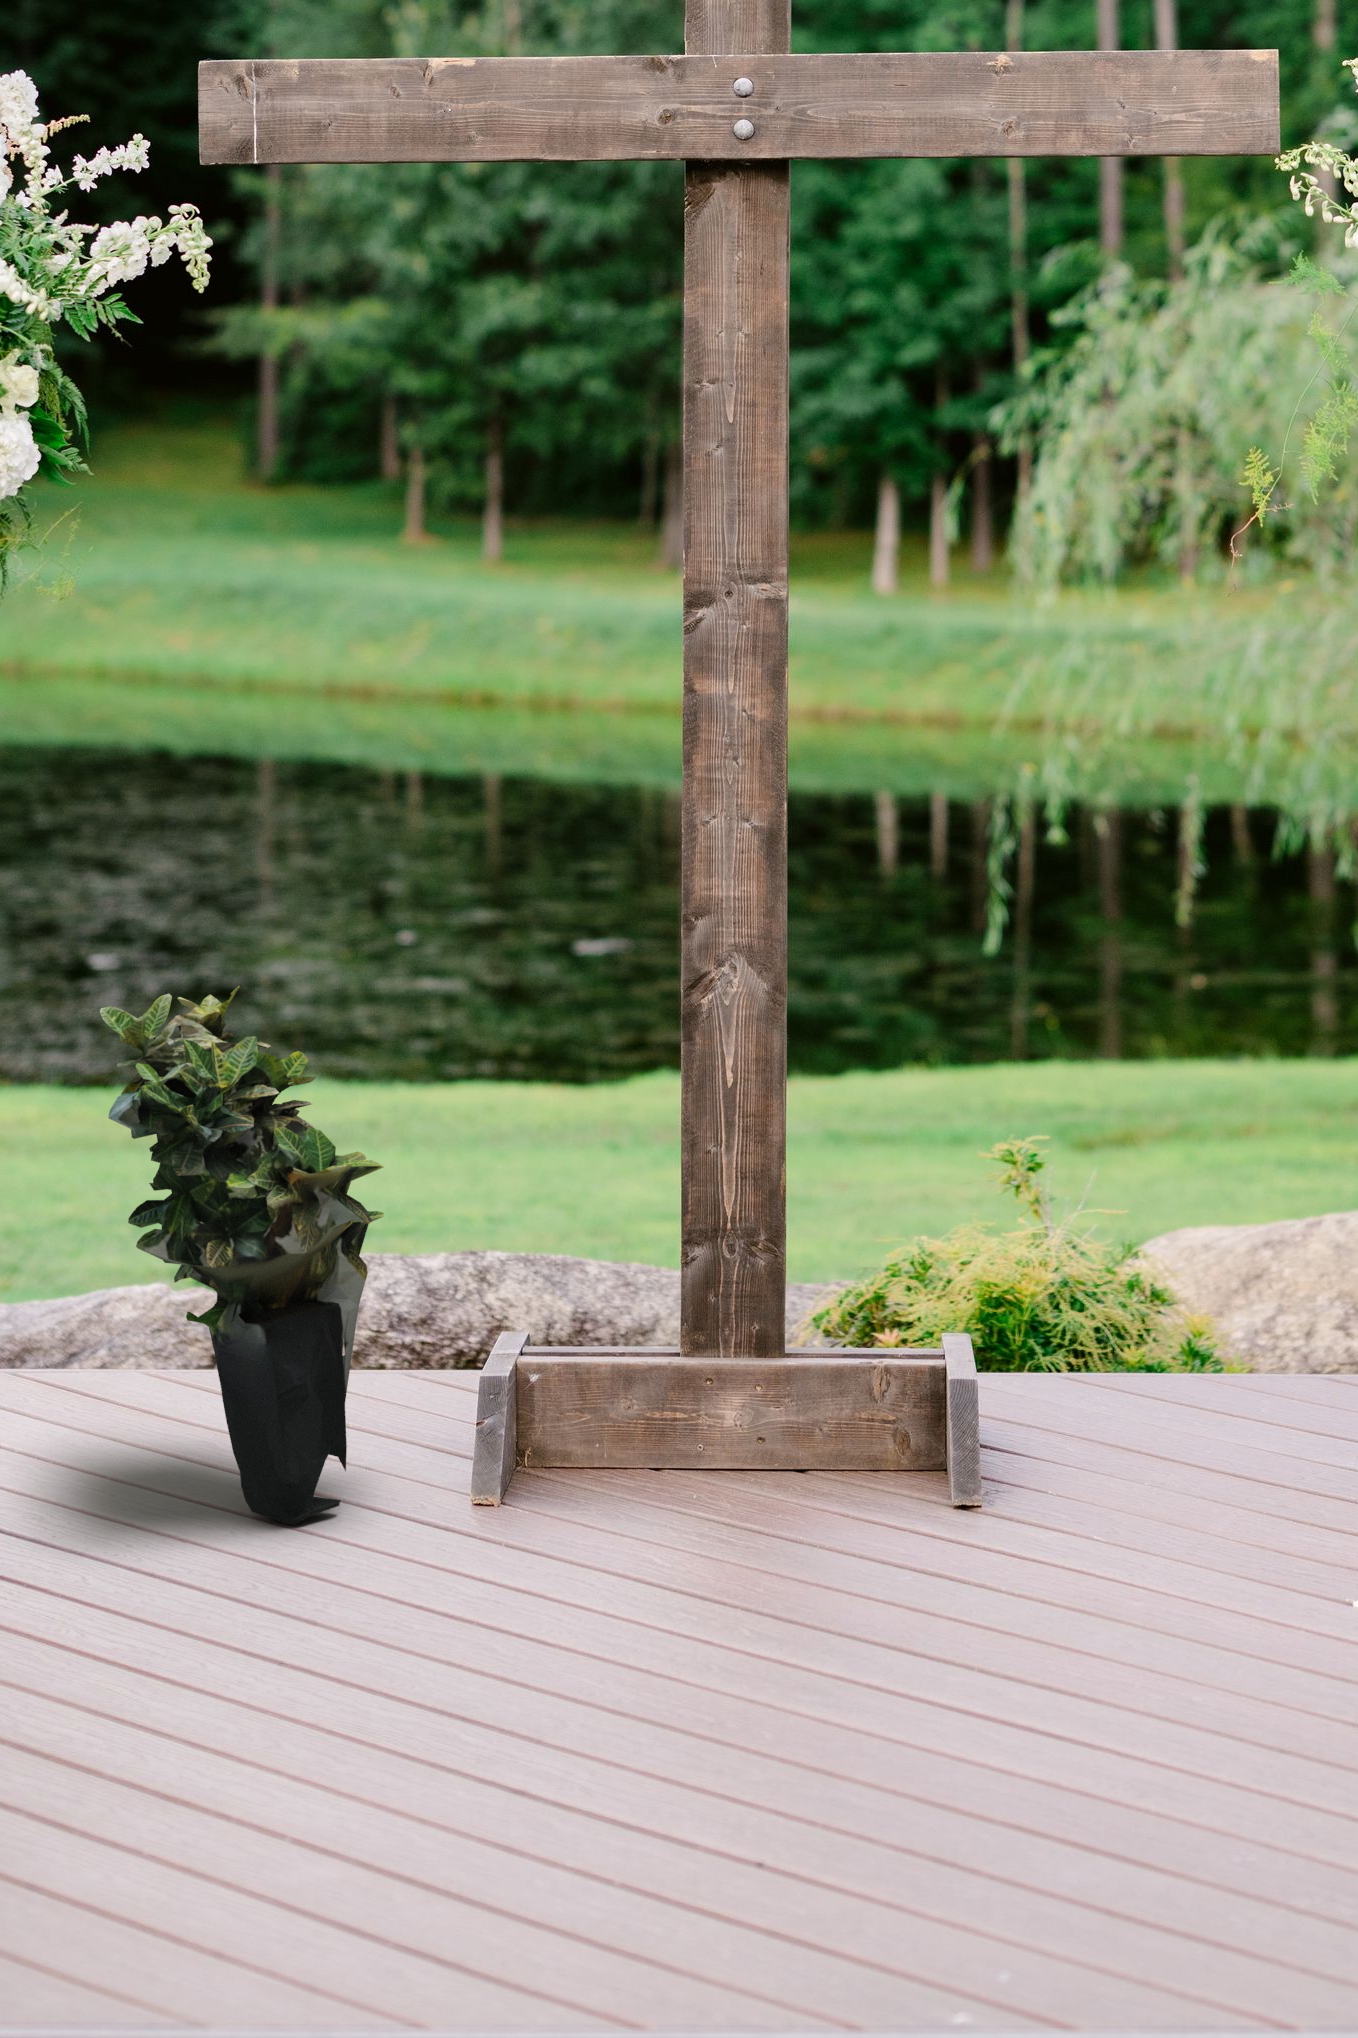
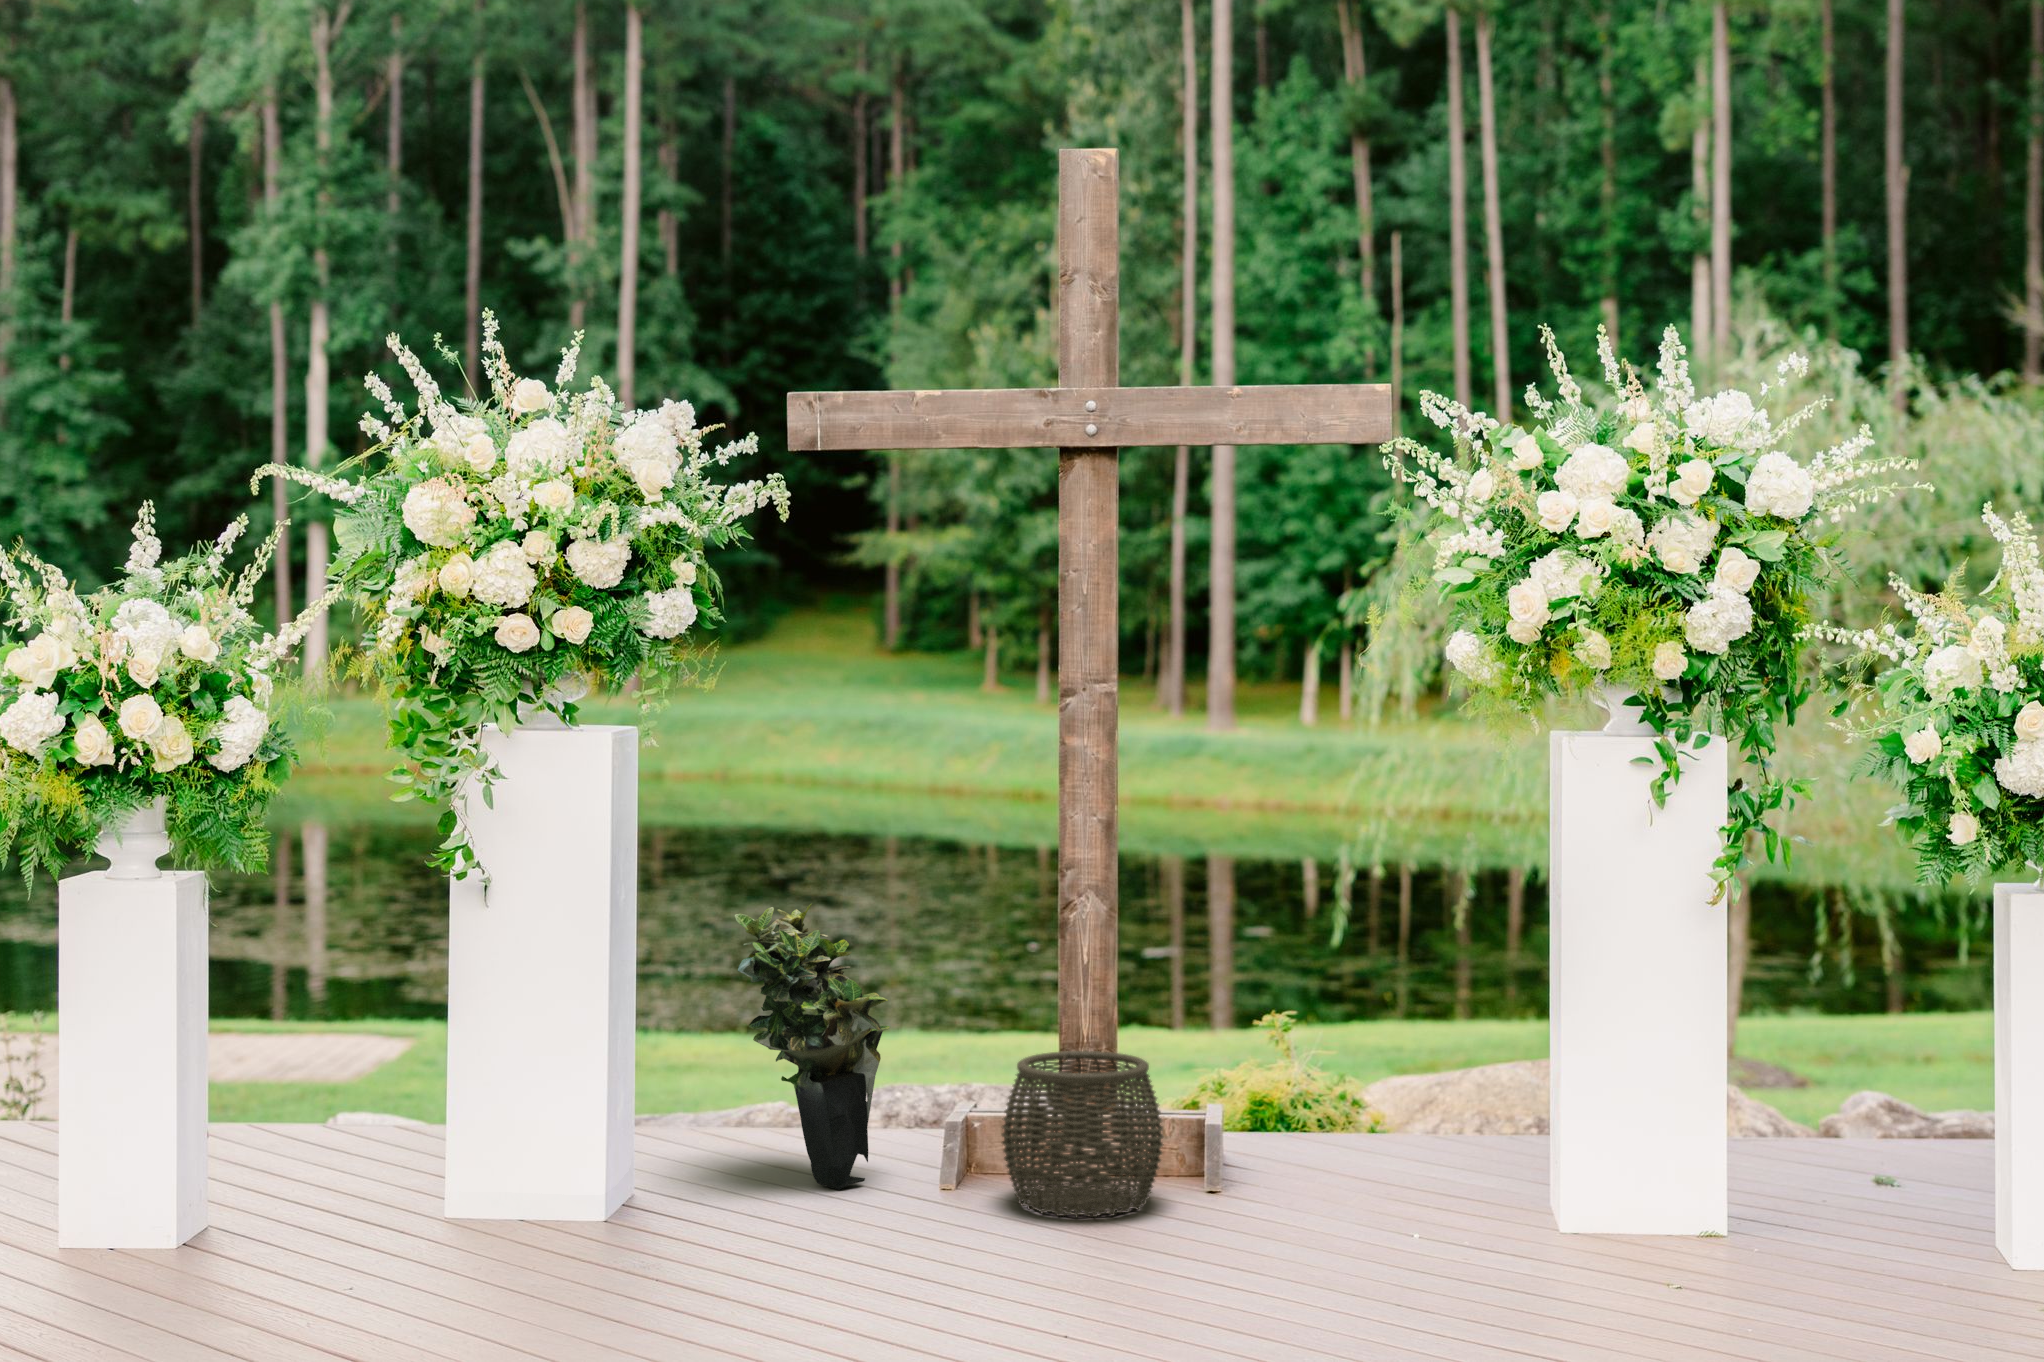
woven basket: none [598,1256,898,1582] -> present [1002,1051,1164,1217]

